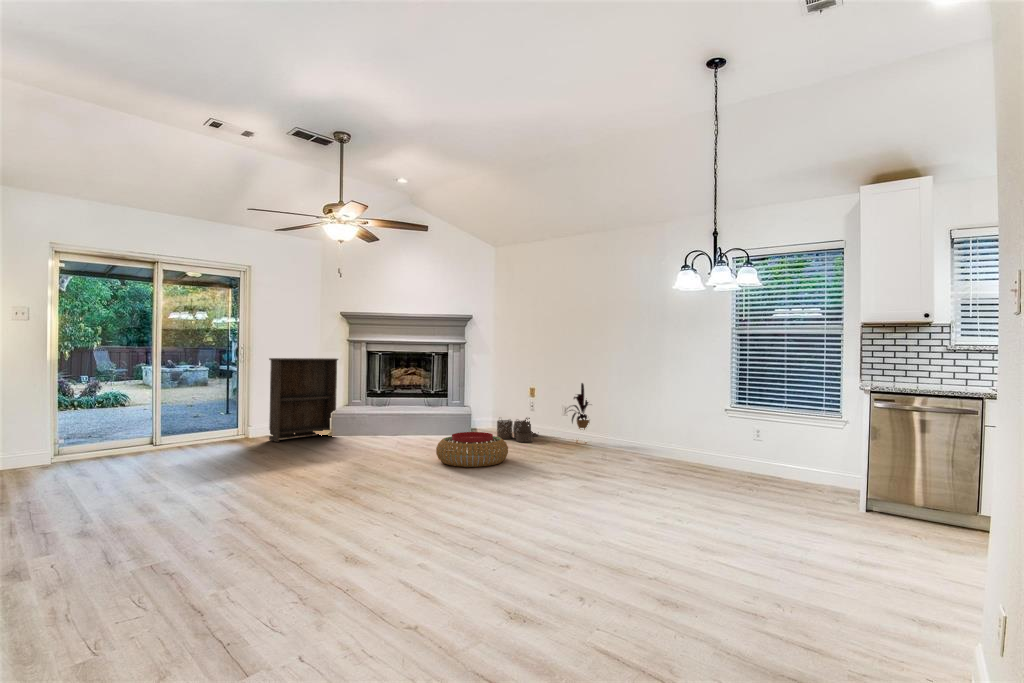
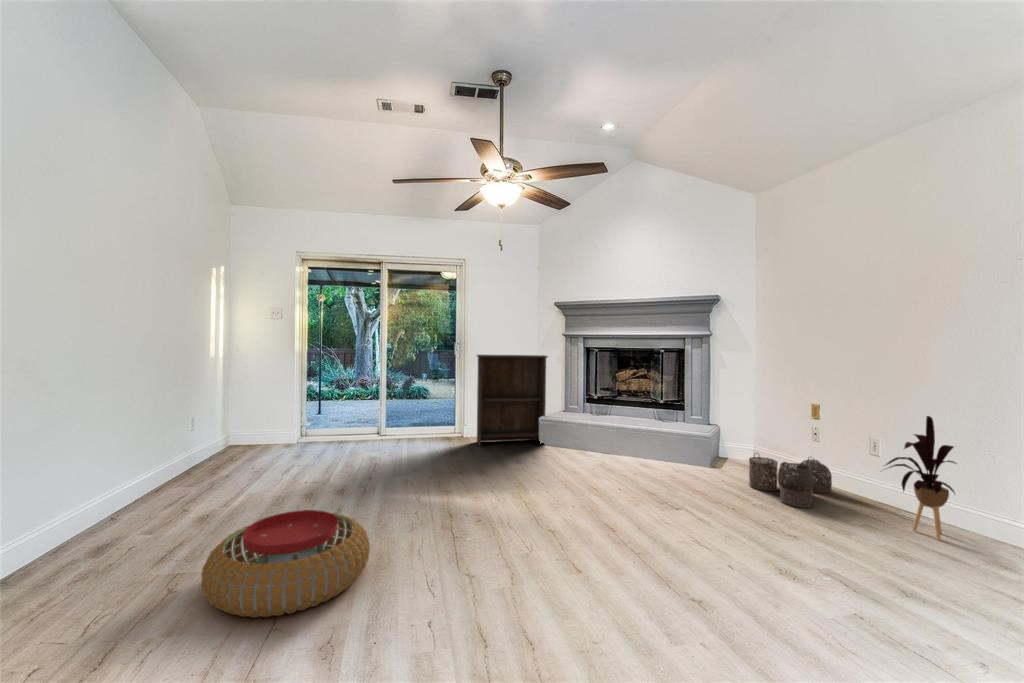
pouf: present [436,432,508,467] -> present [201,510,370,618]

